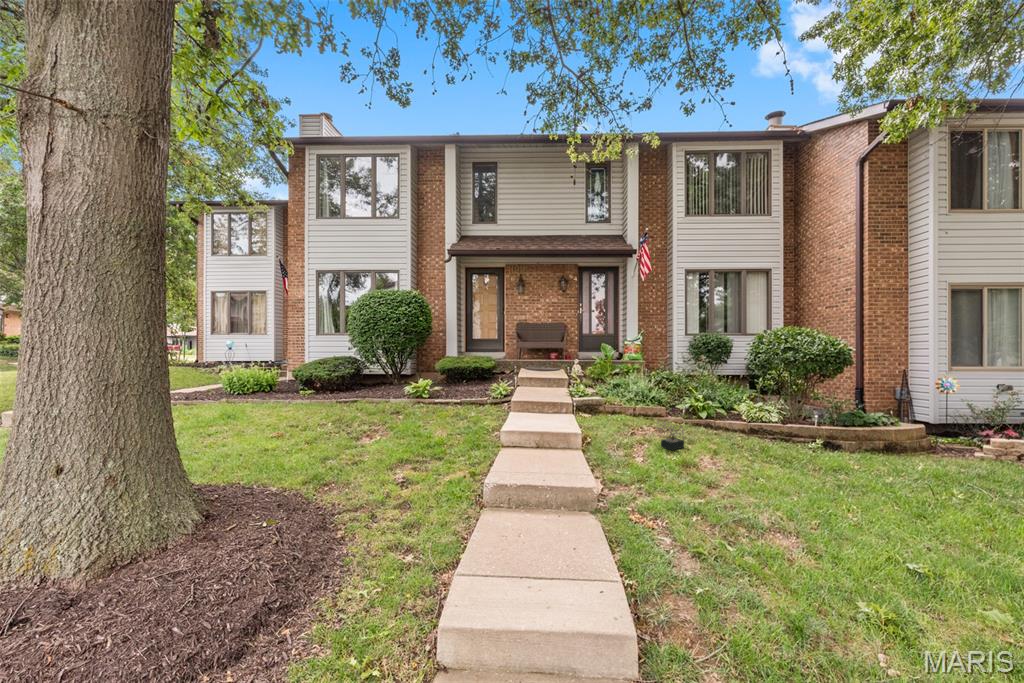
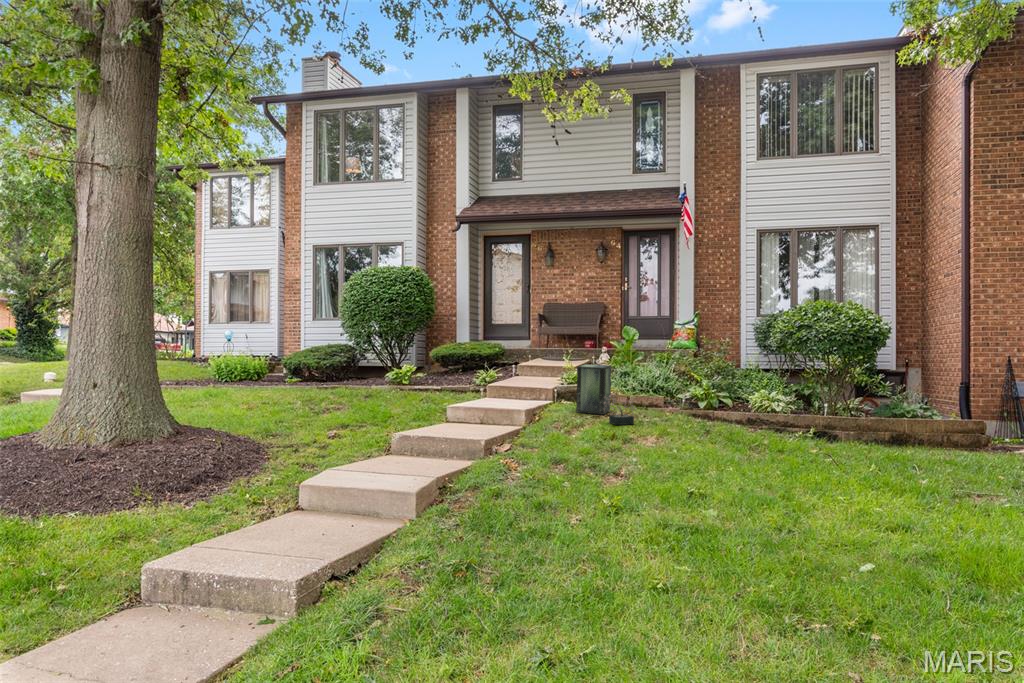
storage box: none [615,387,645,436] -> present [576,364,611,415]

